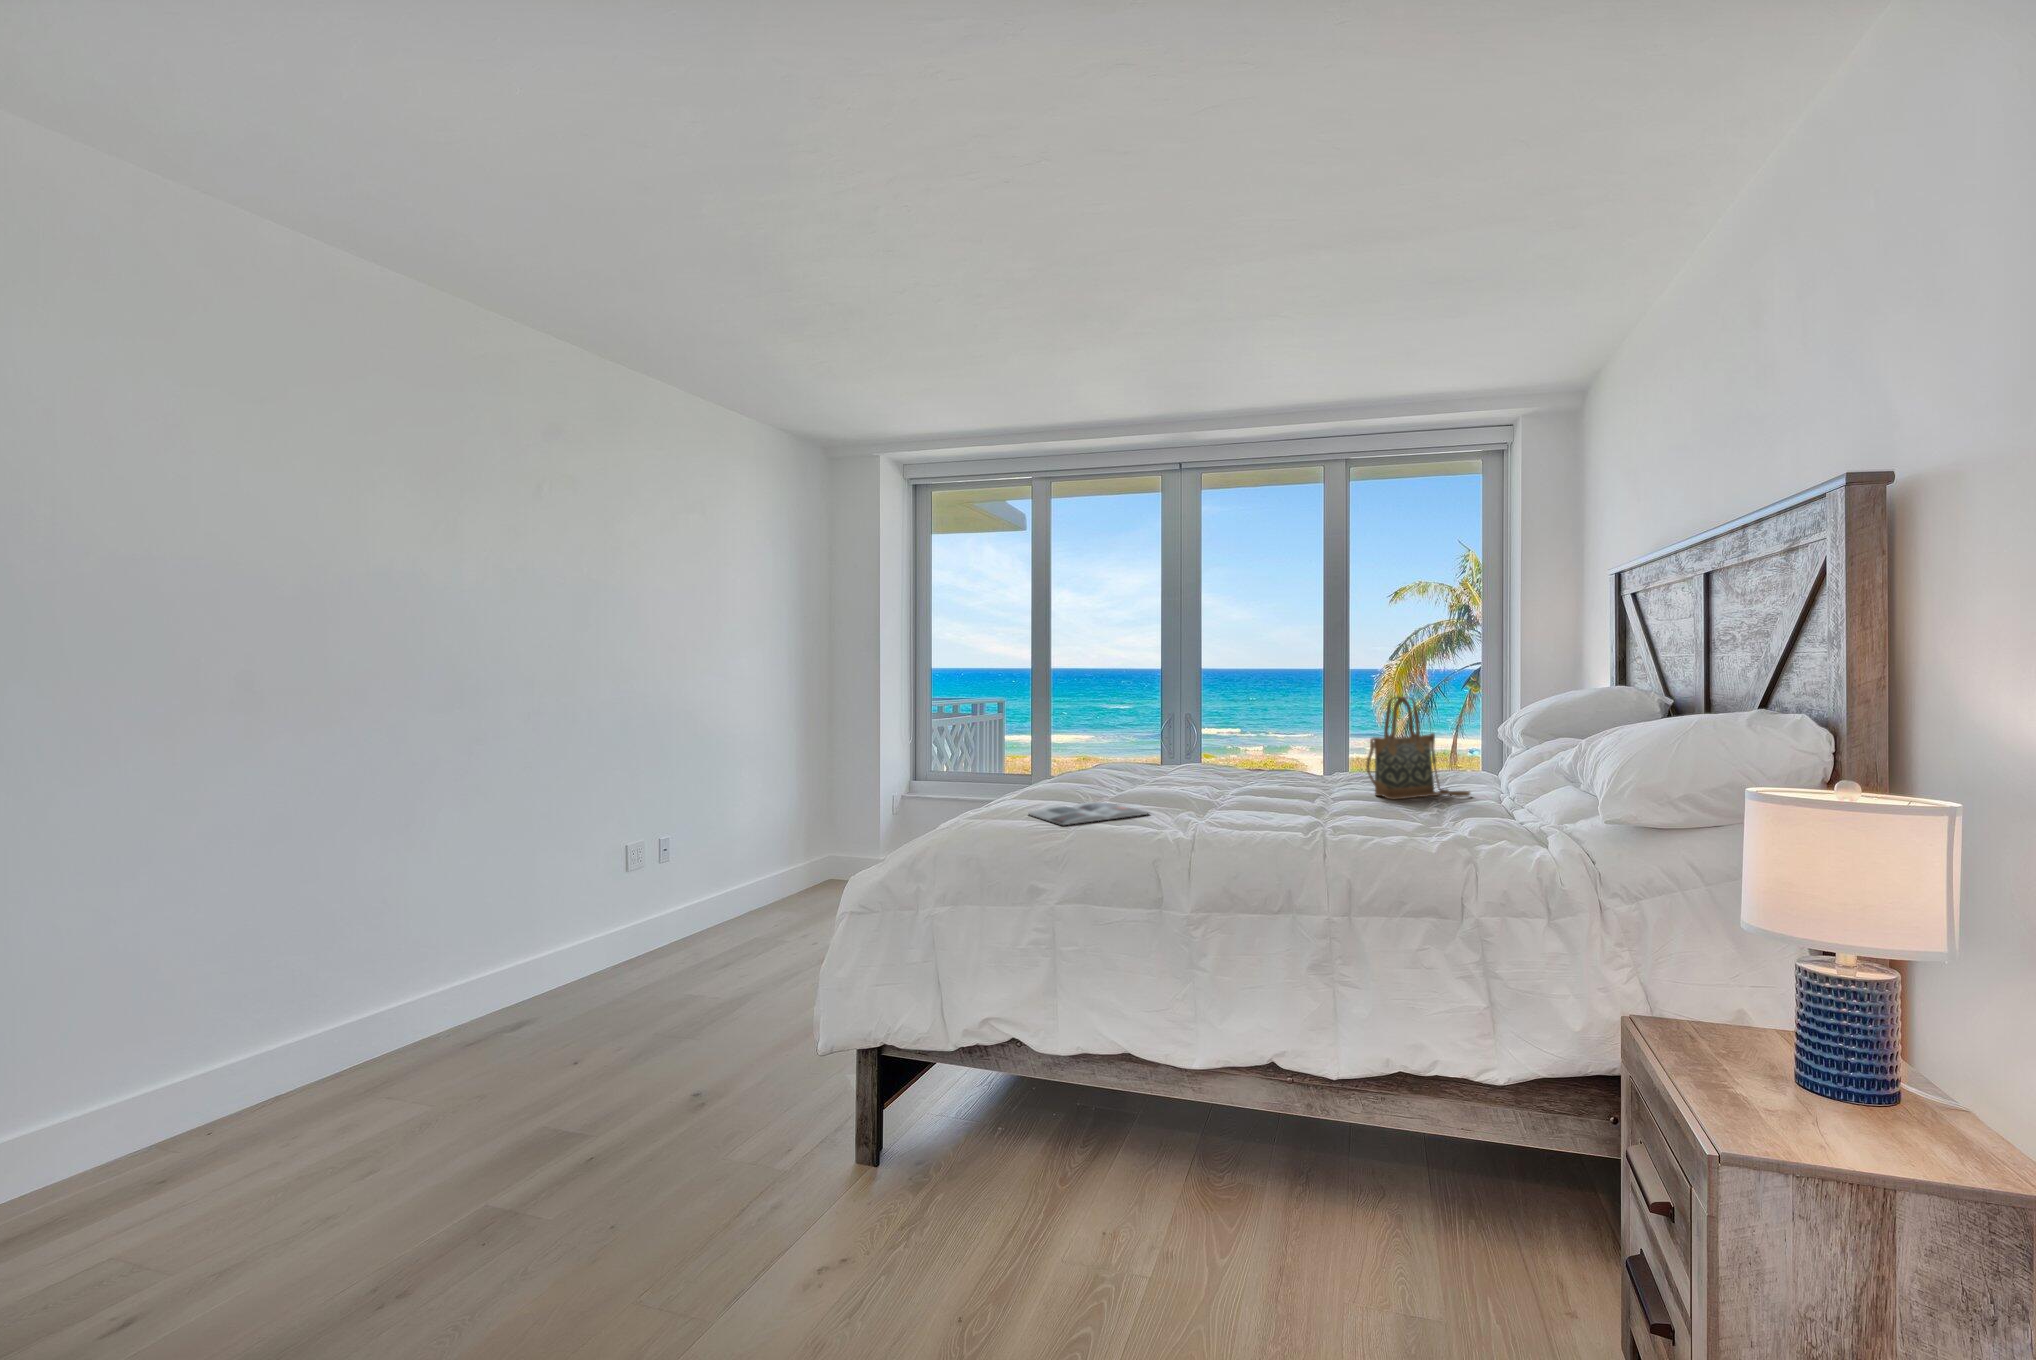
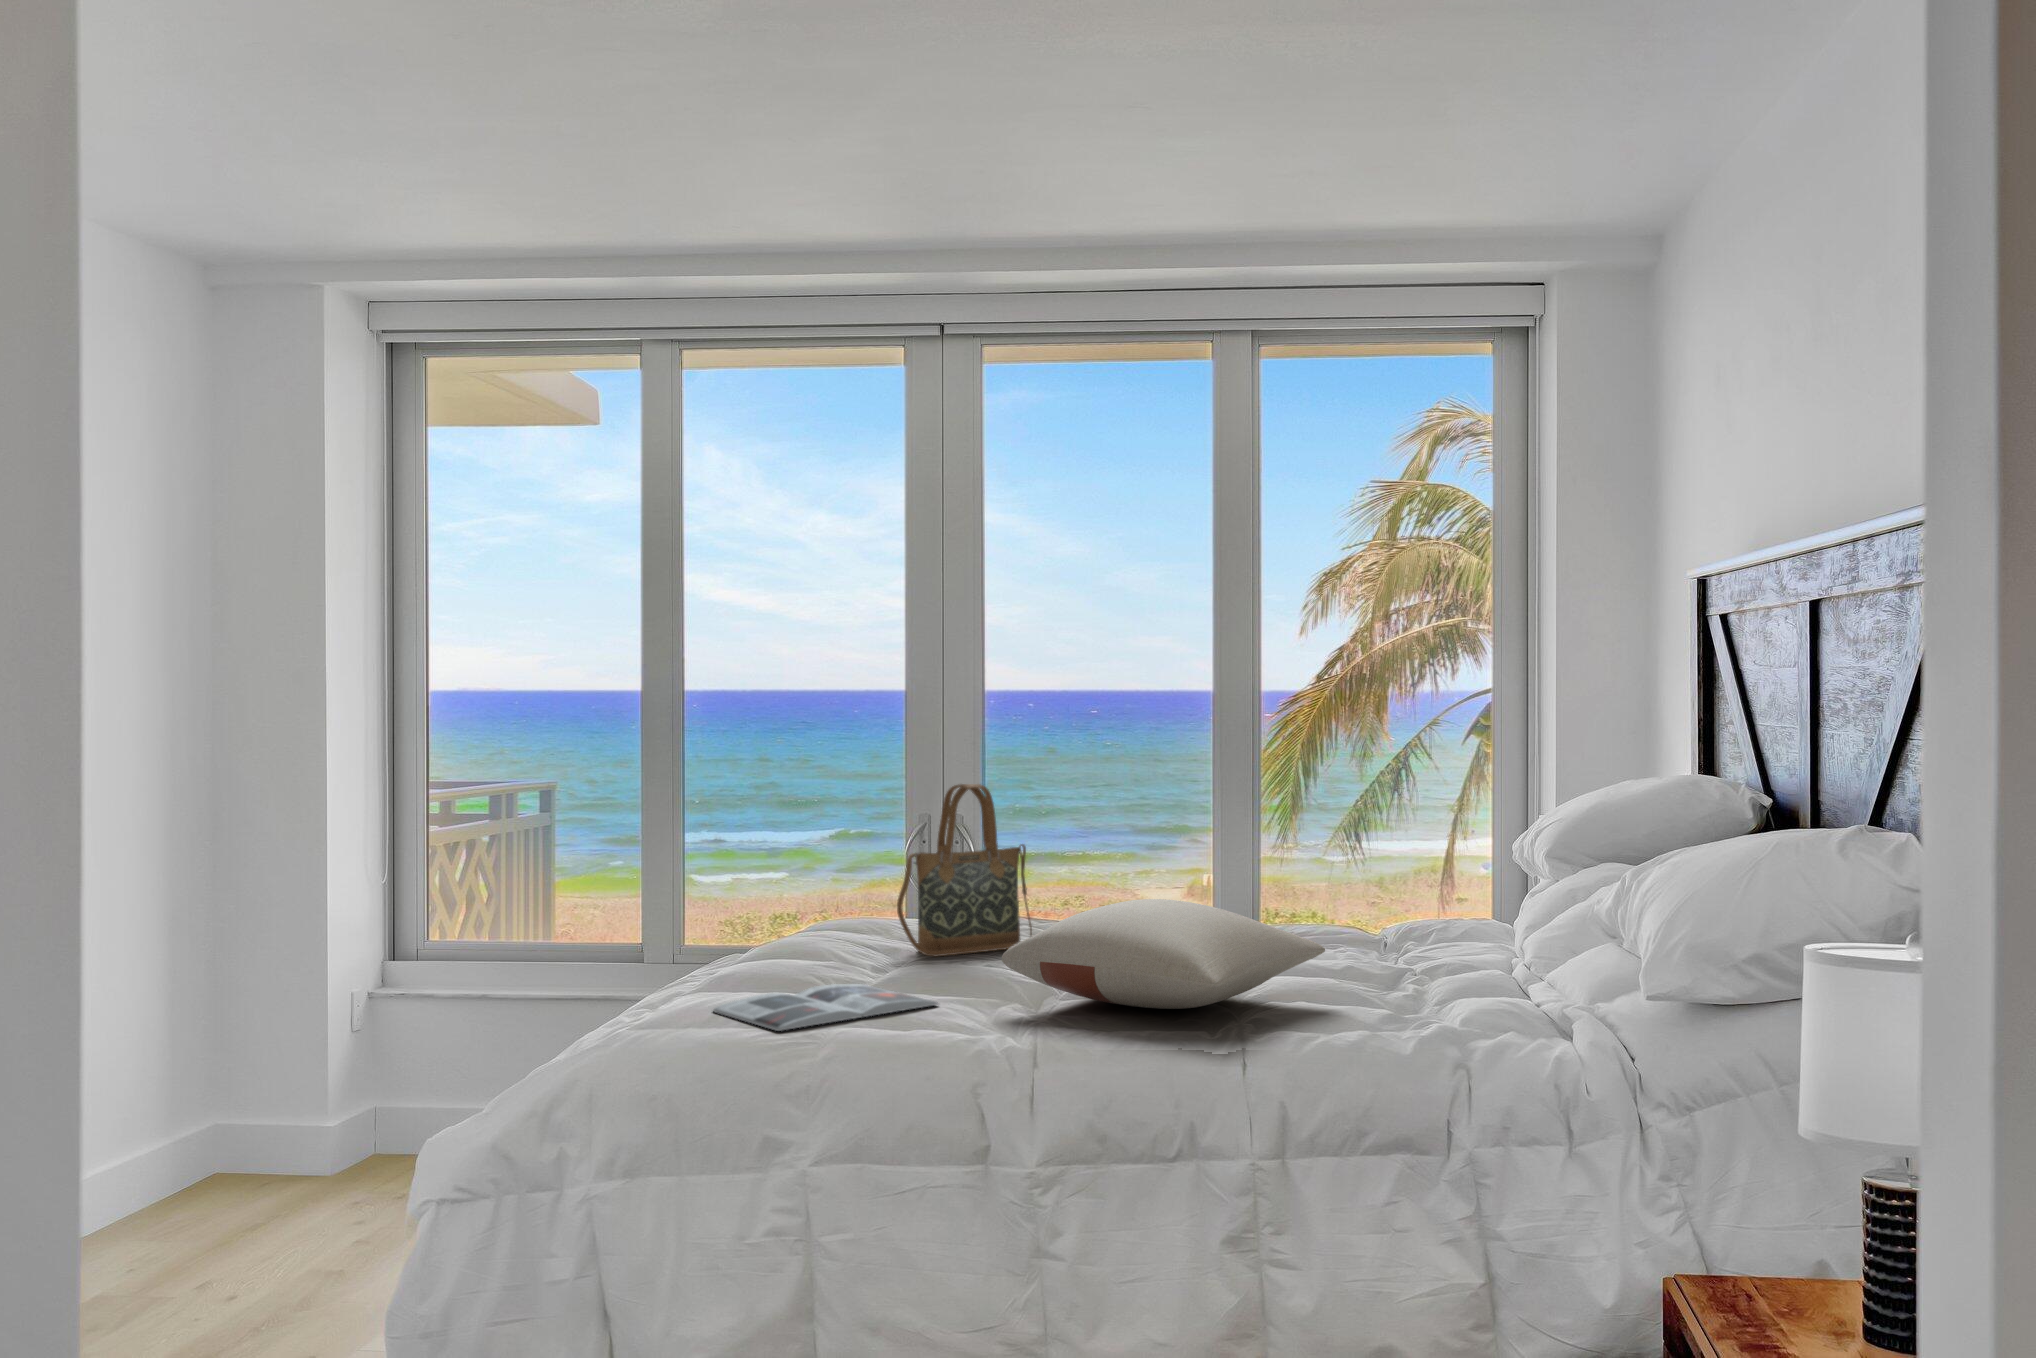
handbag: present [1366,697,1470,799] -> present [897,784,1032,956]
pillow: none [1187,758,1381,819] -> present [1002,899,1325,1009]

